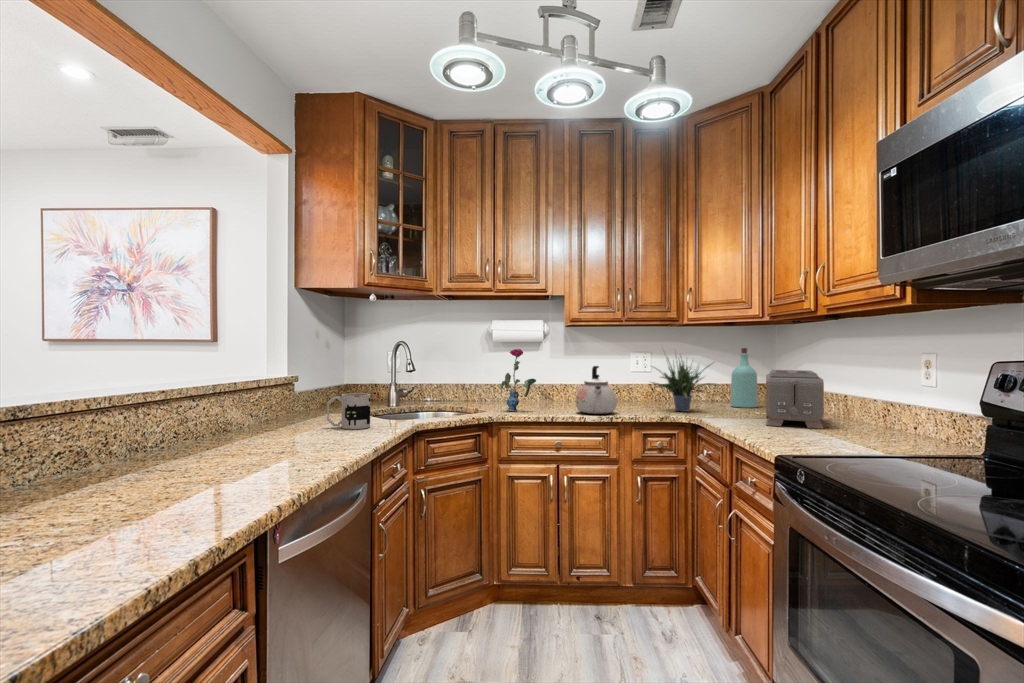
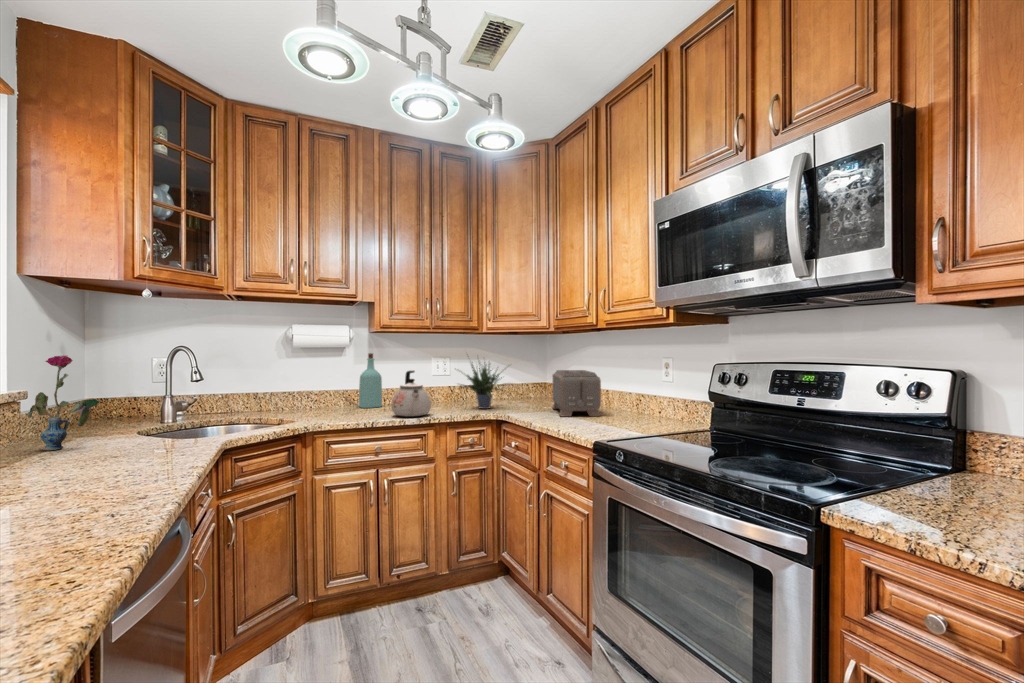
bottle: present [731,348,758,408] -> present [359,353,382,408]
vase: present [501,349,536,411] -> present [28,355,100,451]
mug: present [327,393,370,429] -> none [104,413,169,459]

